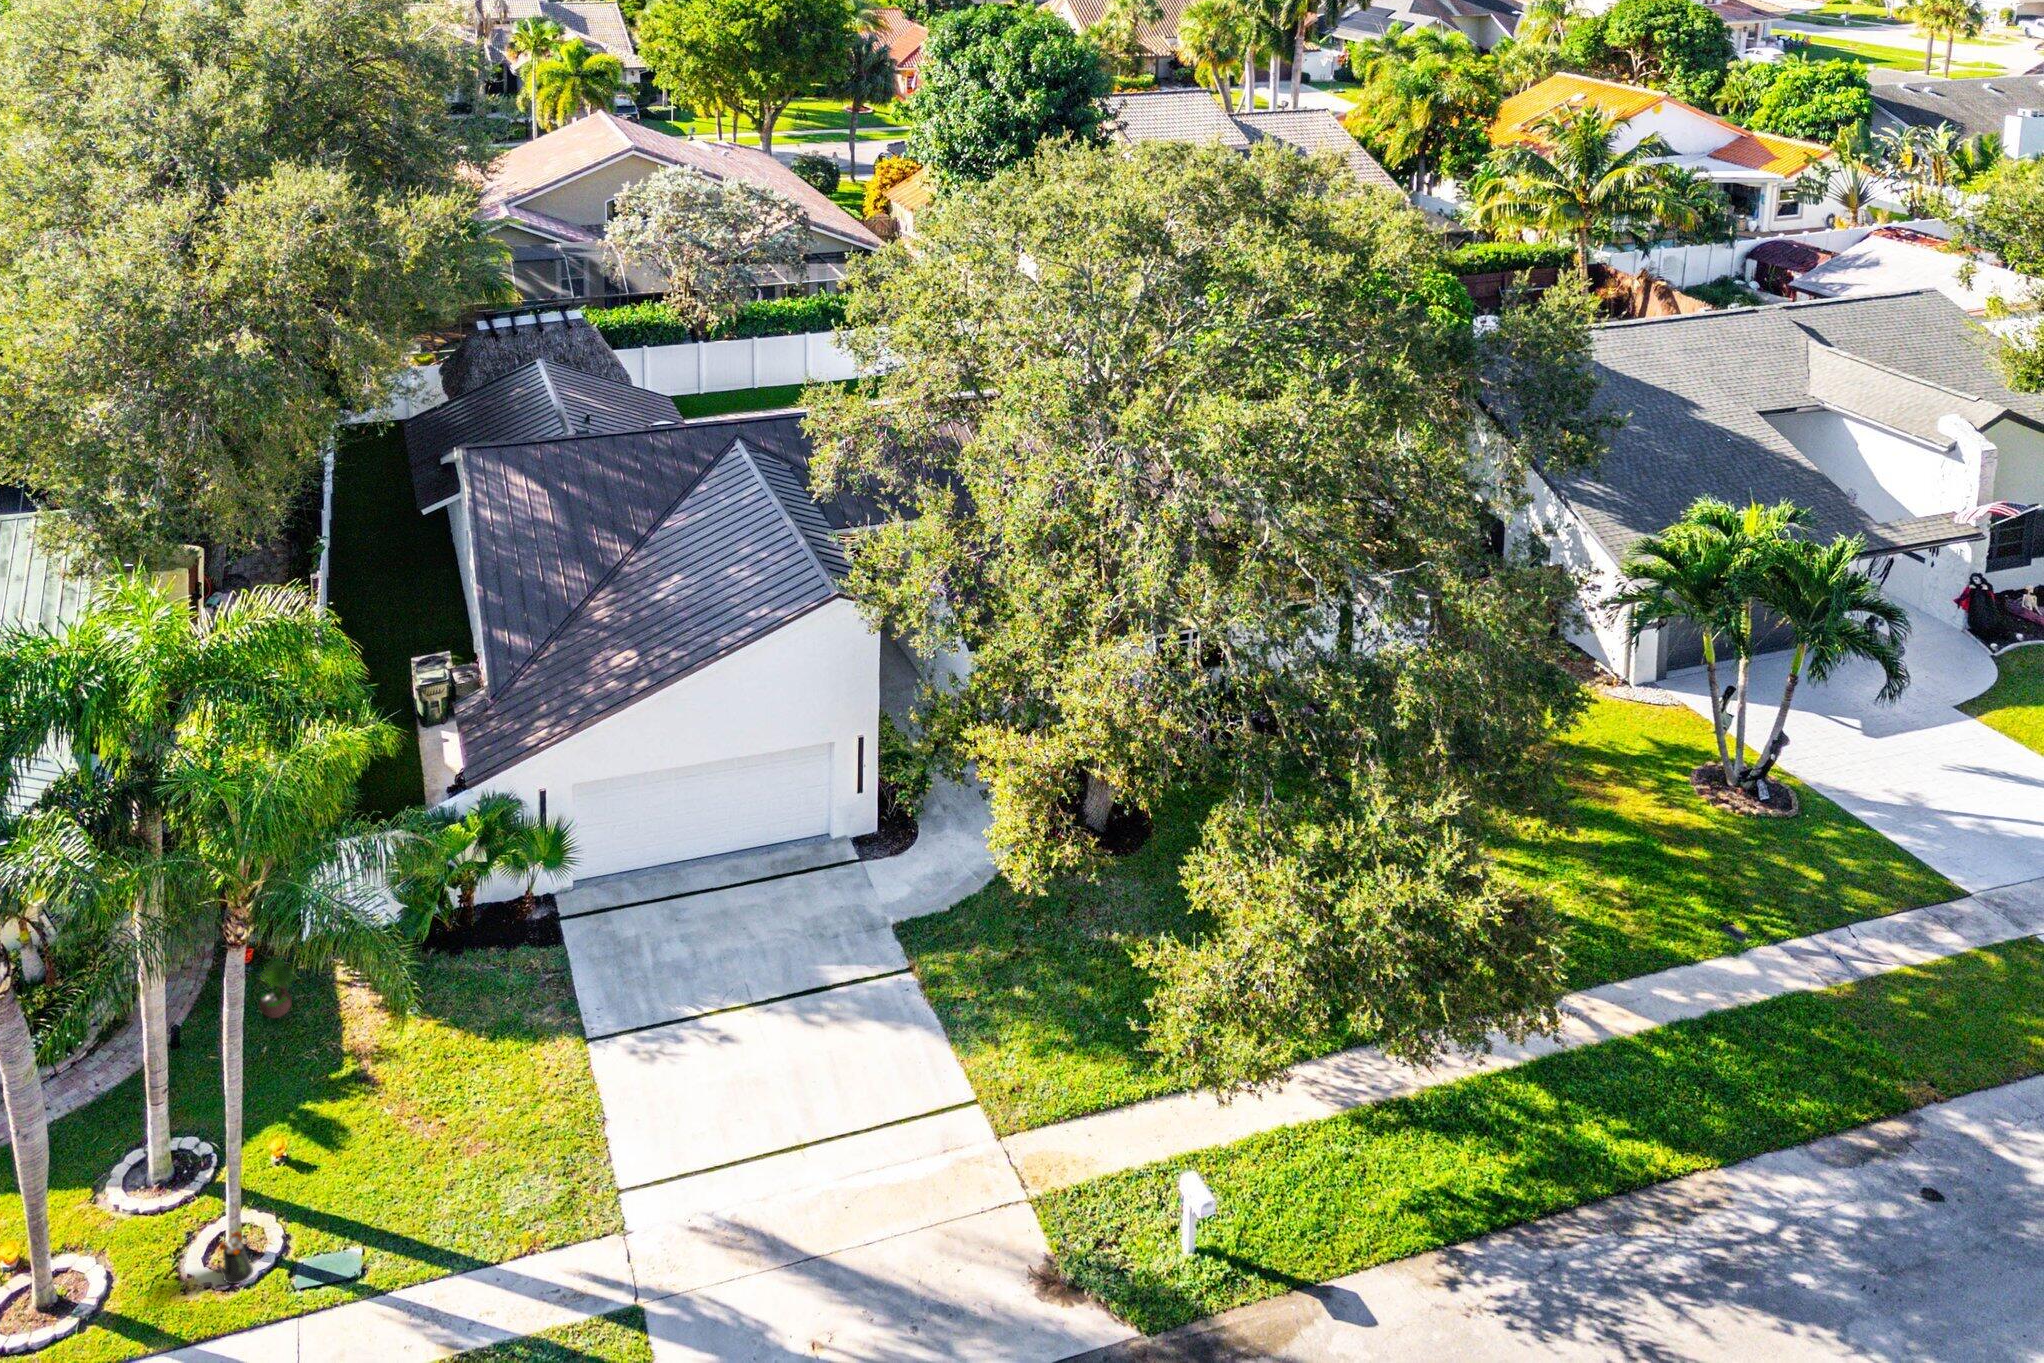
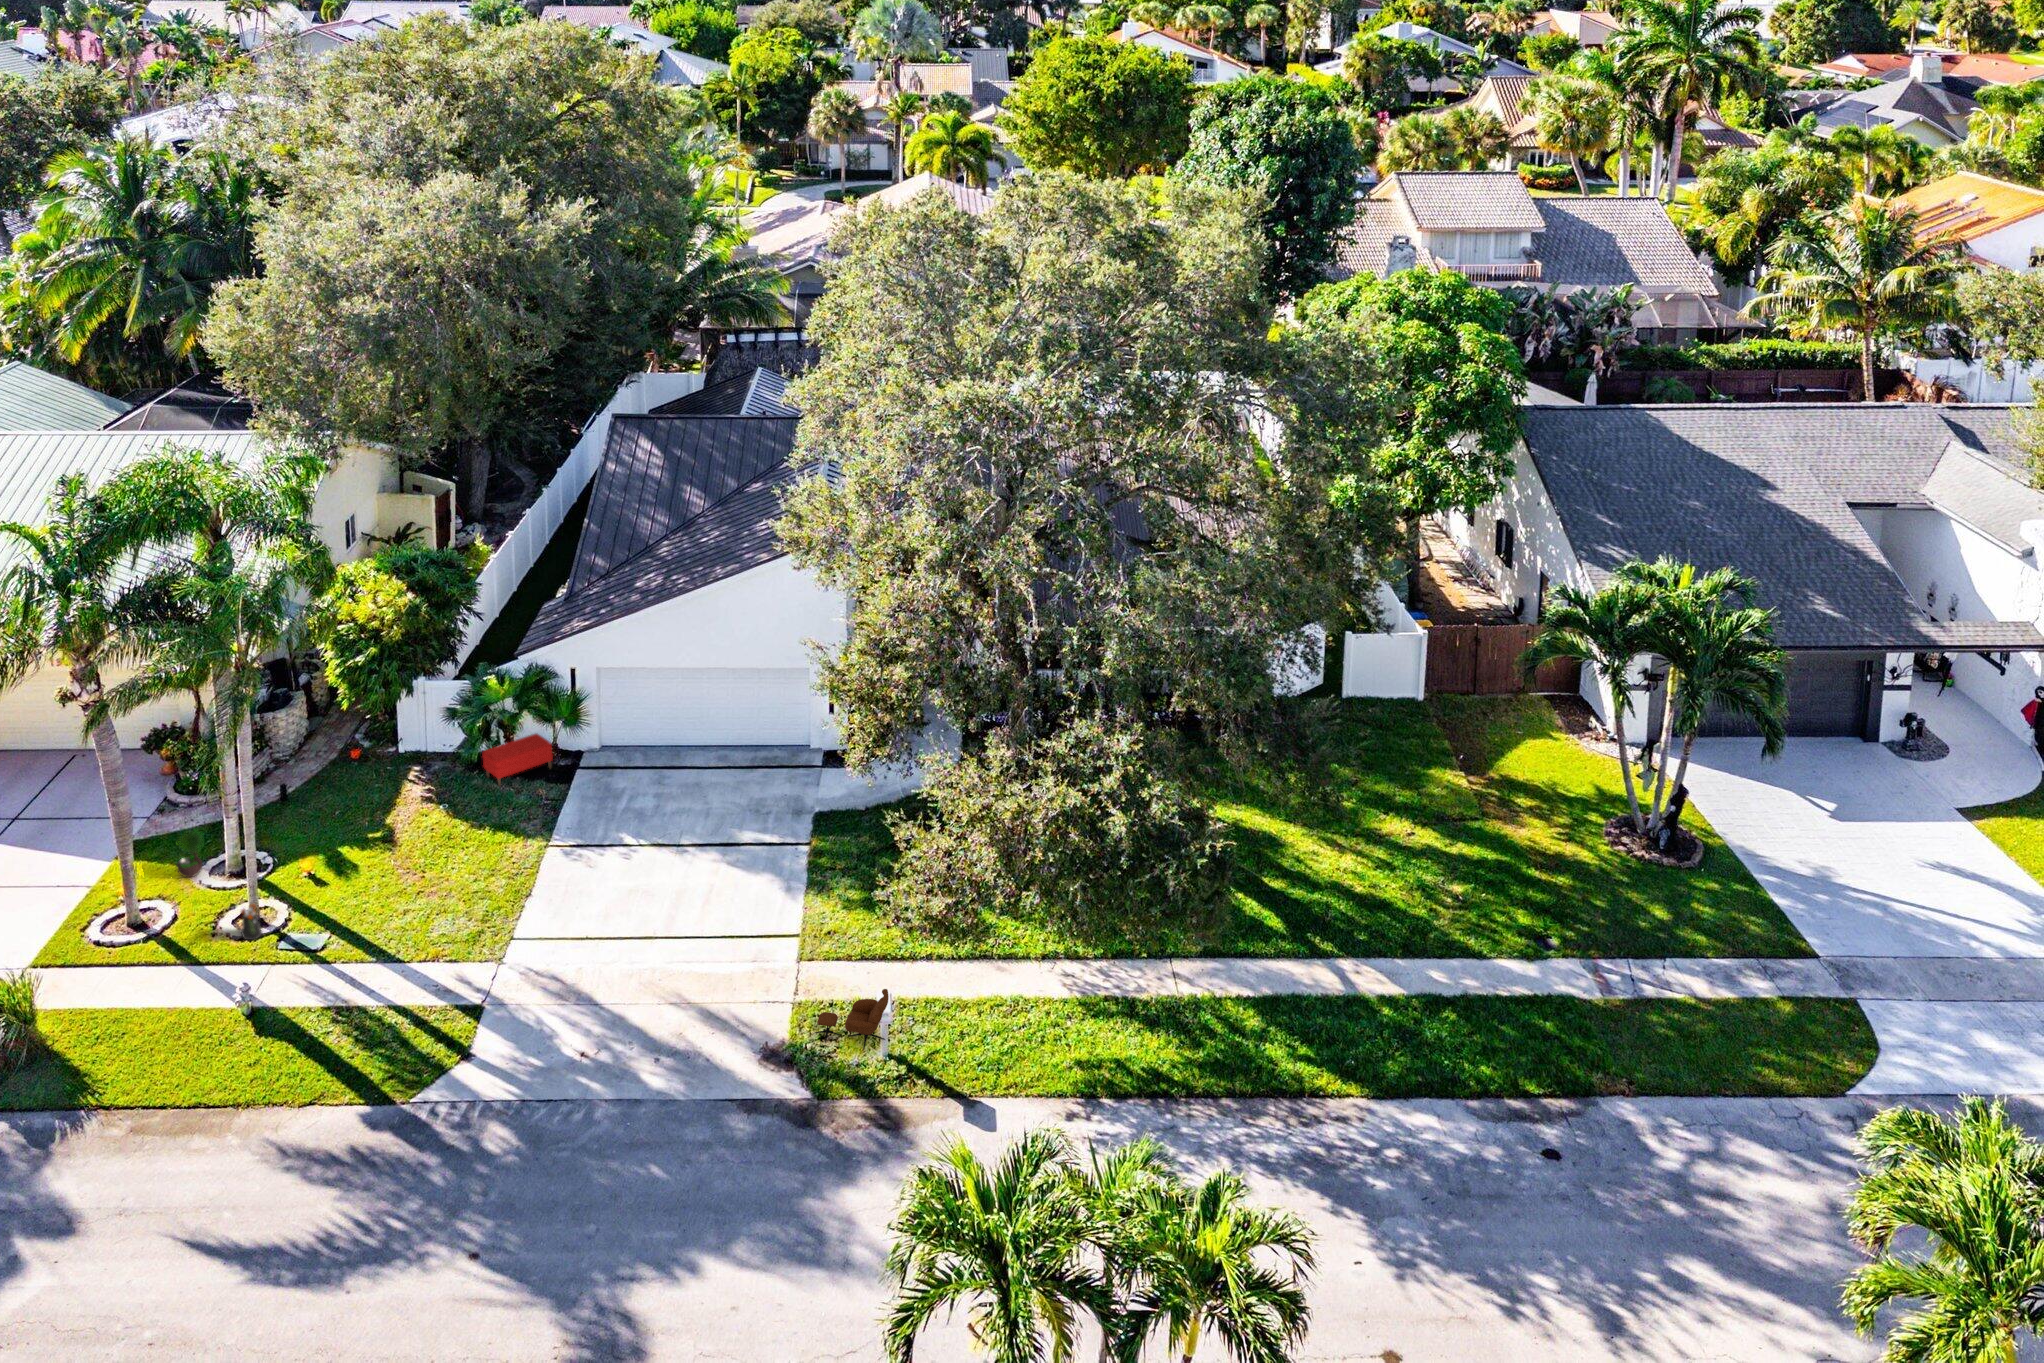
bench: none [431,883,519,965] -> present [482,734,553,785]
potted tree: present [259,958,295,1018] -> present [176,830,202,877]
lounge chair: none [1085,1165,1184,1250] -> present [815,989,889,1049]

